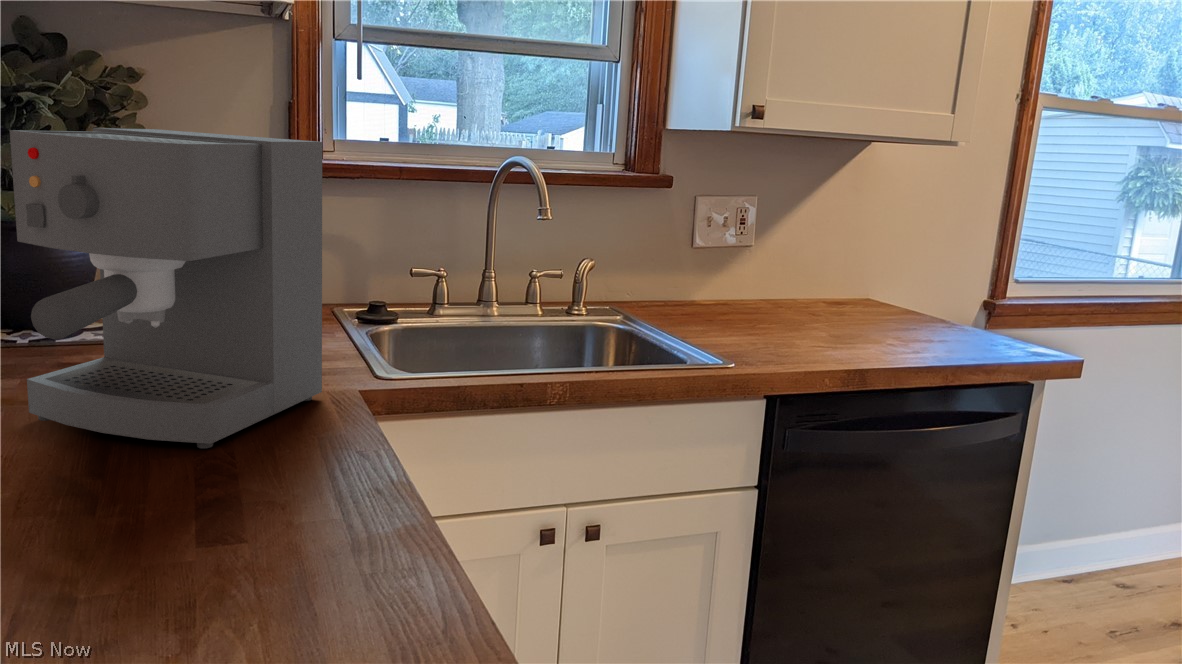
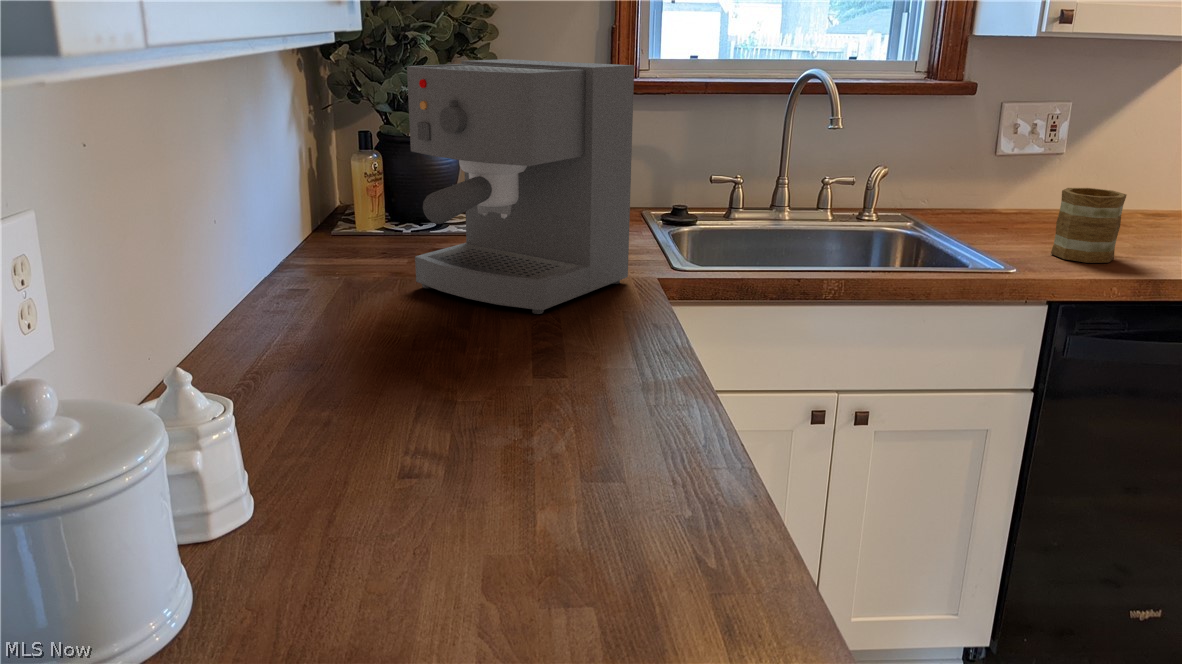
mug: none [760,280,823,353] -> present [1051,188,1127,263]

